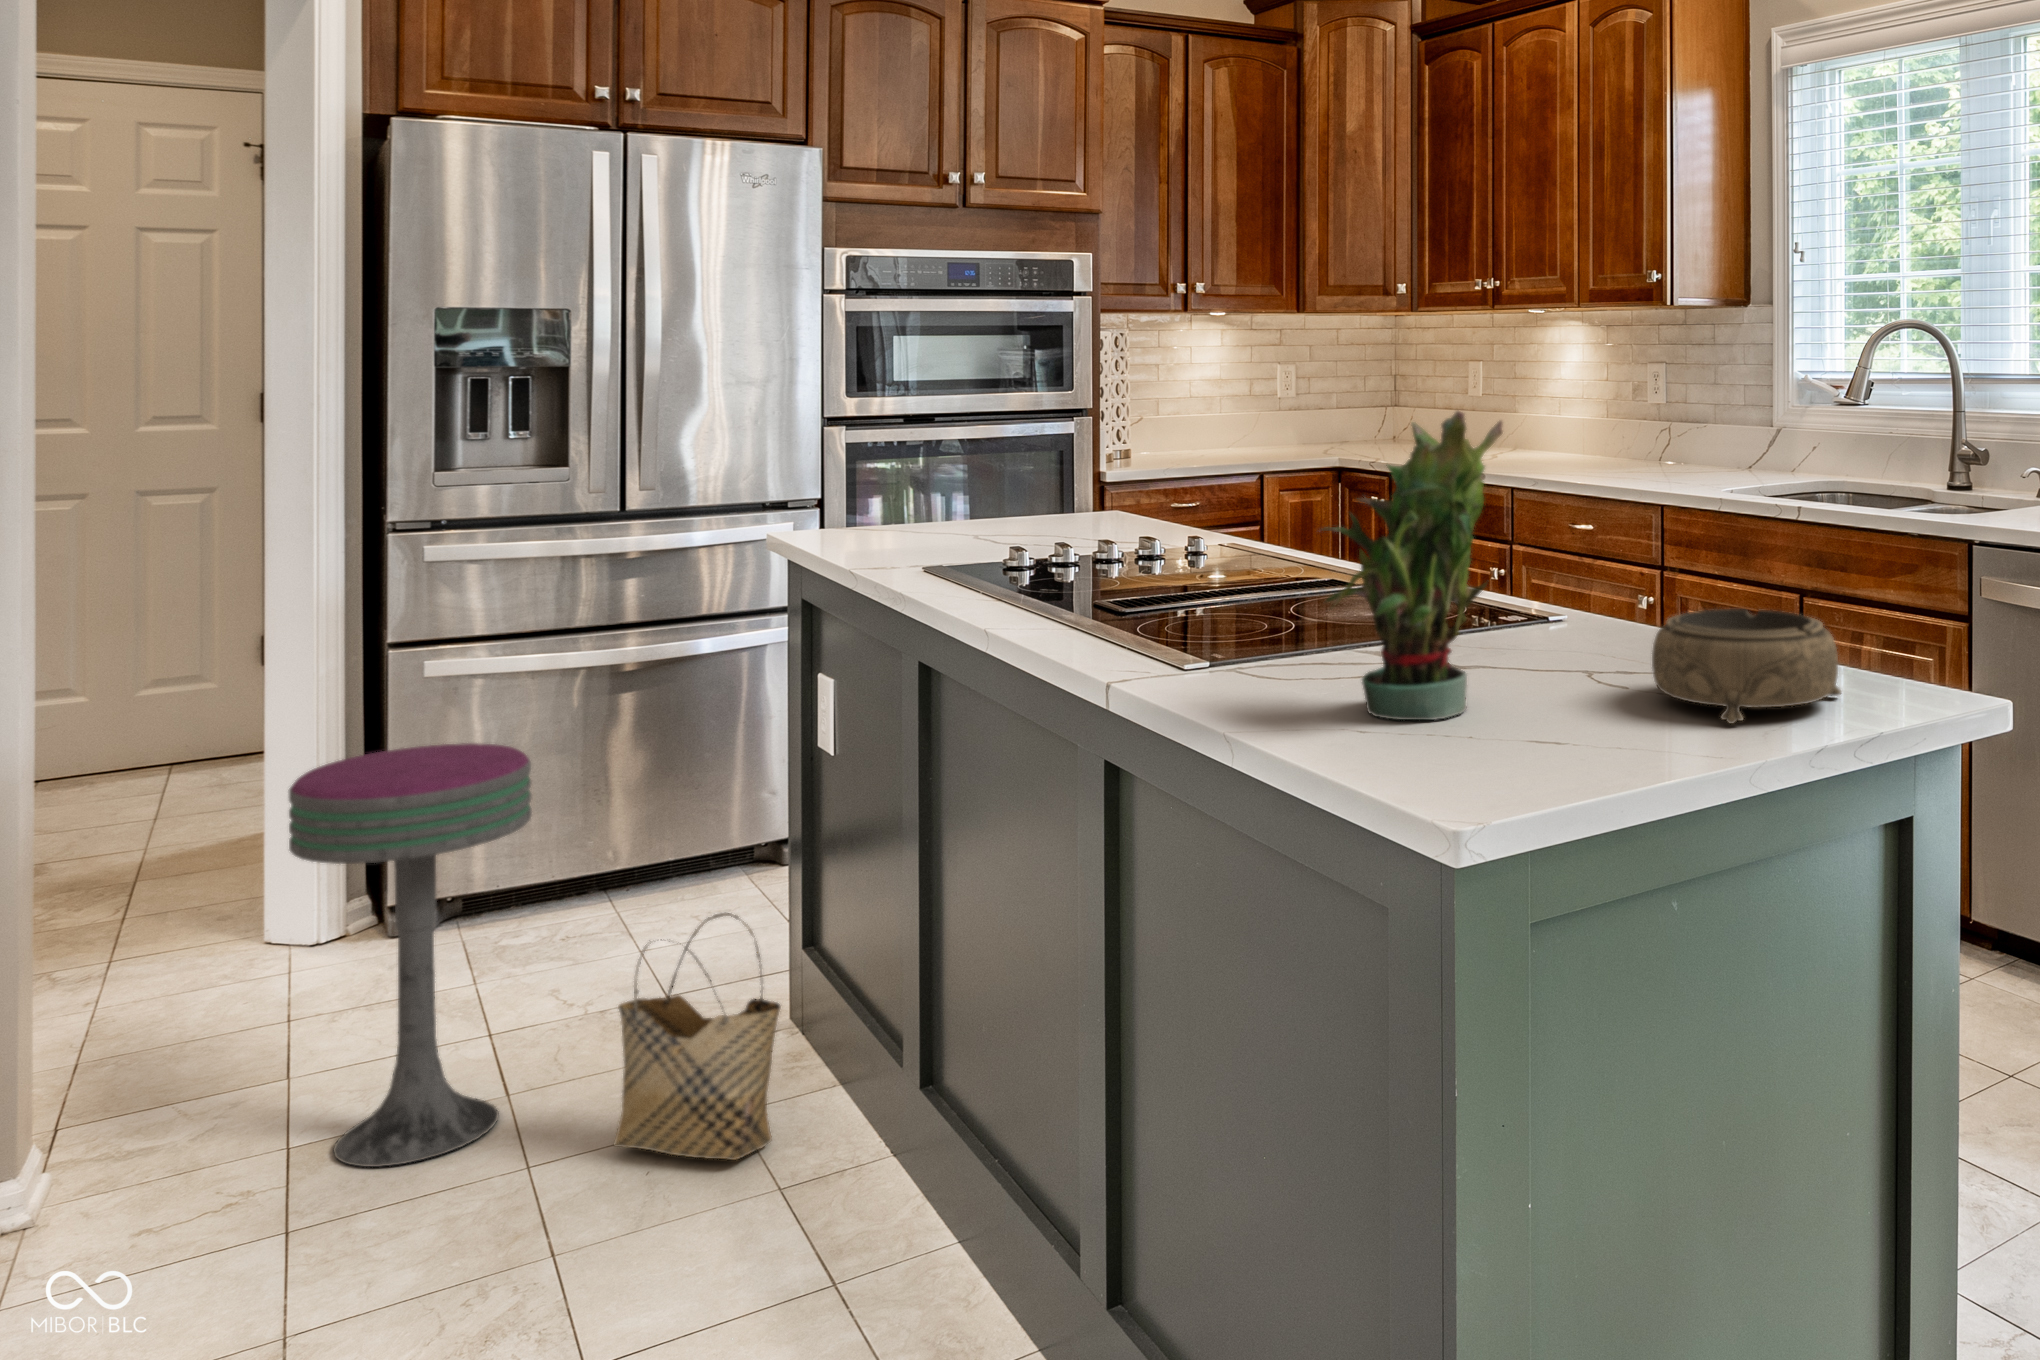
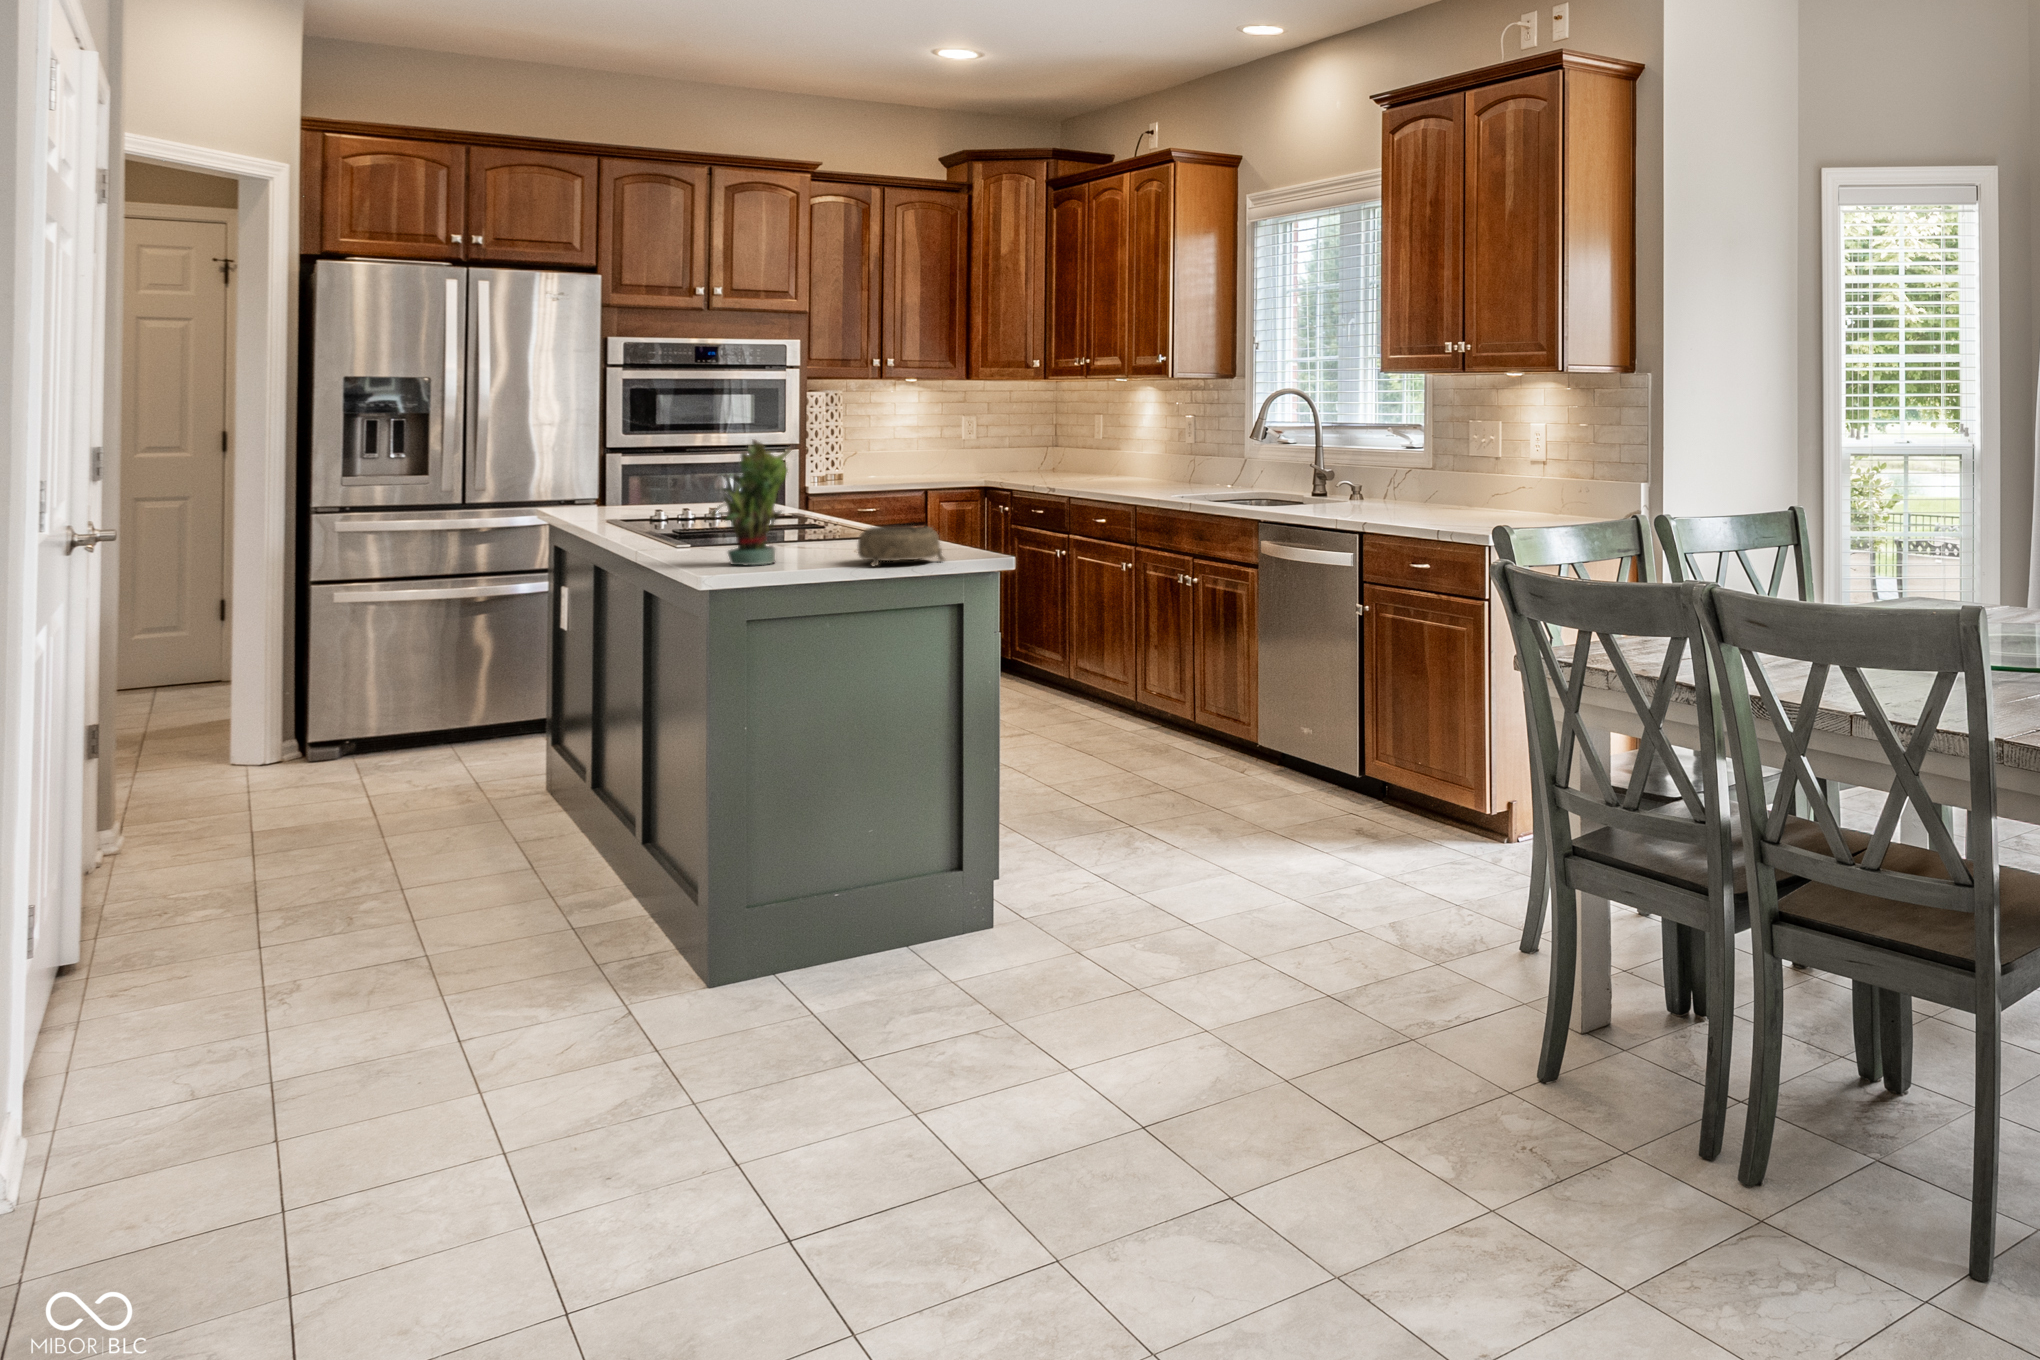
bar stool: present [289,743,532,1167] -> none [257,623,392,839]
woven basket: present [614,913,780,1160] -> none [432,711,526,835]

